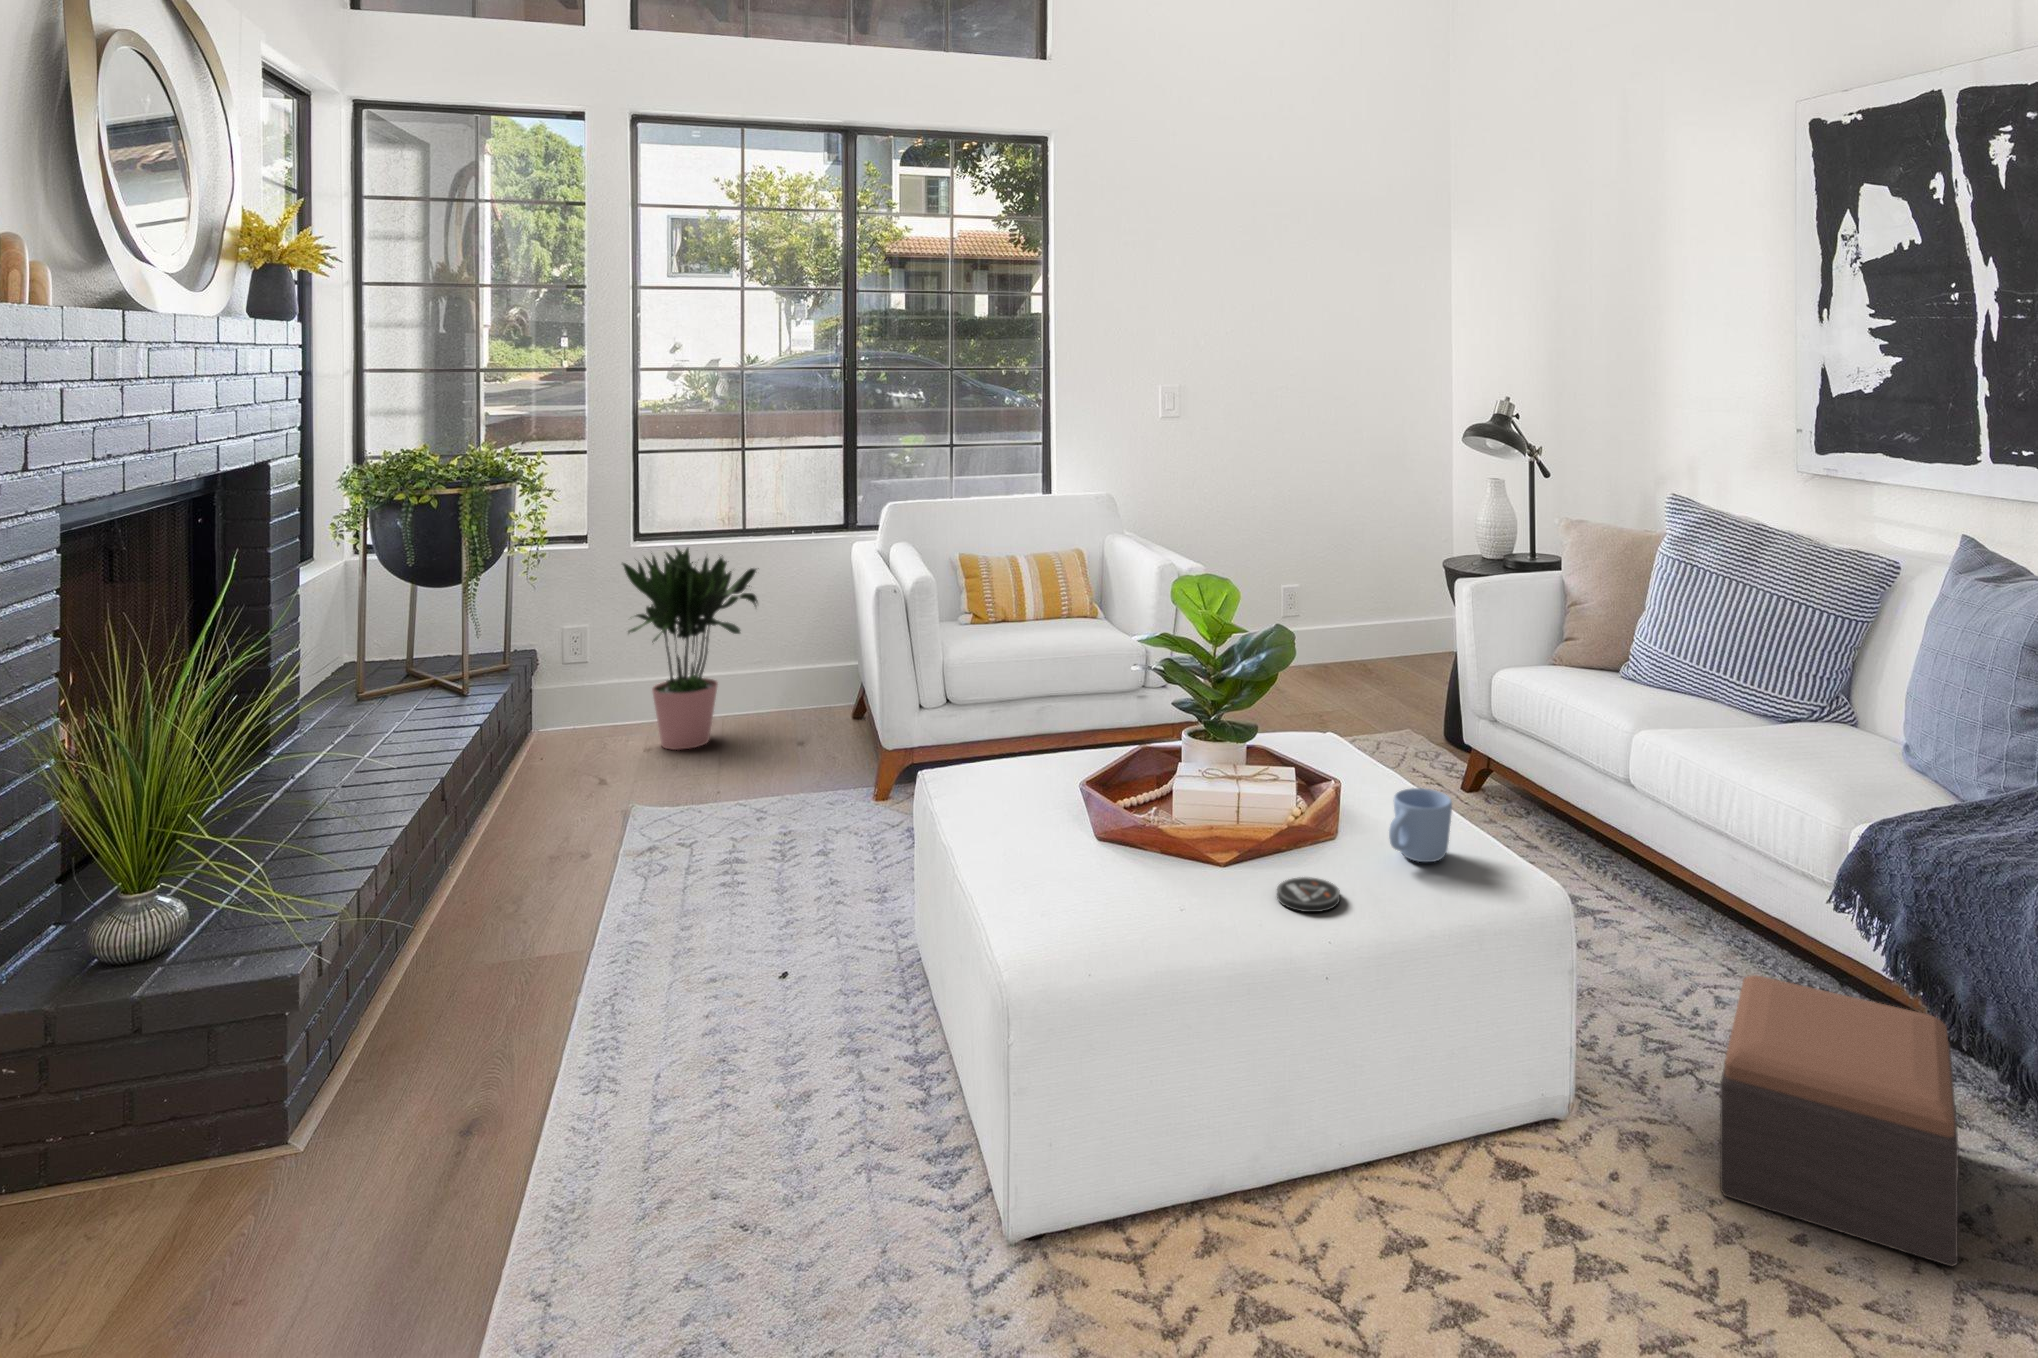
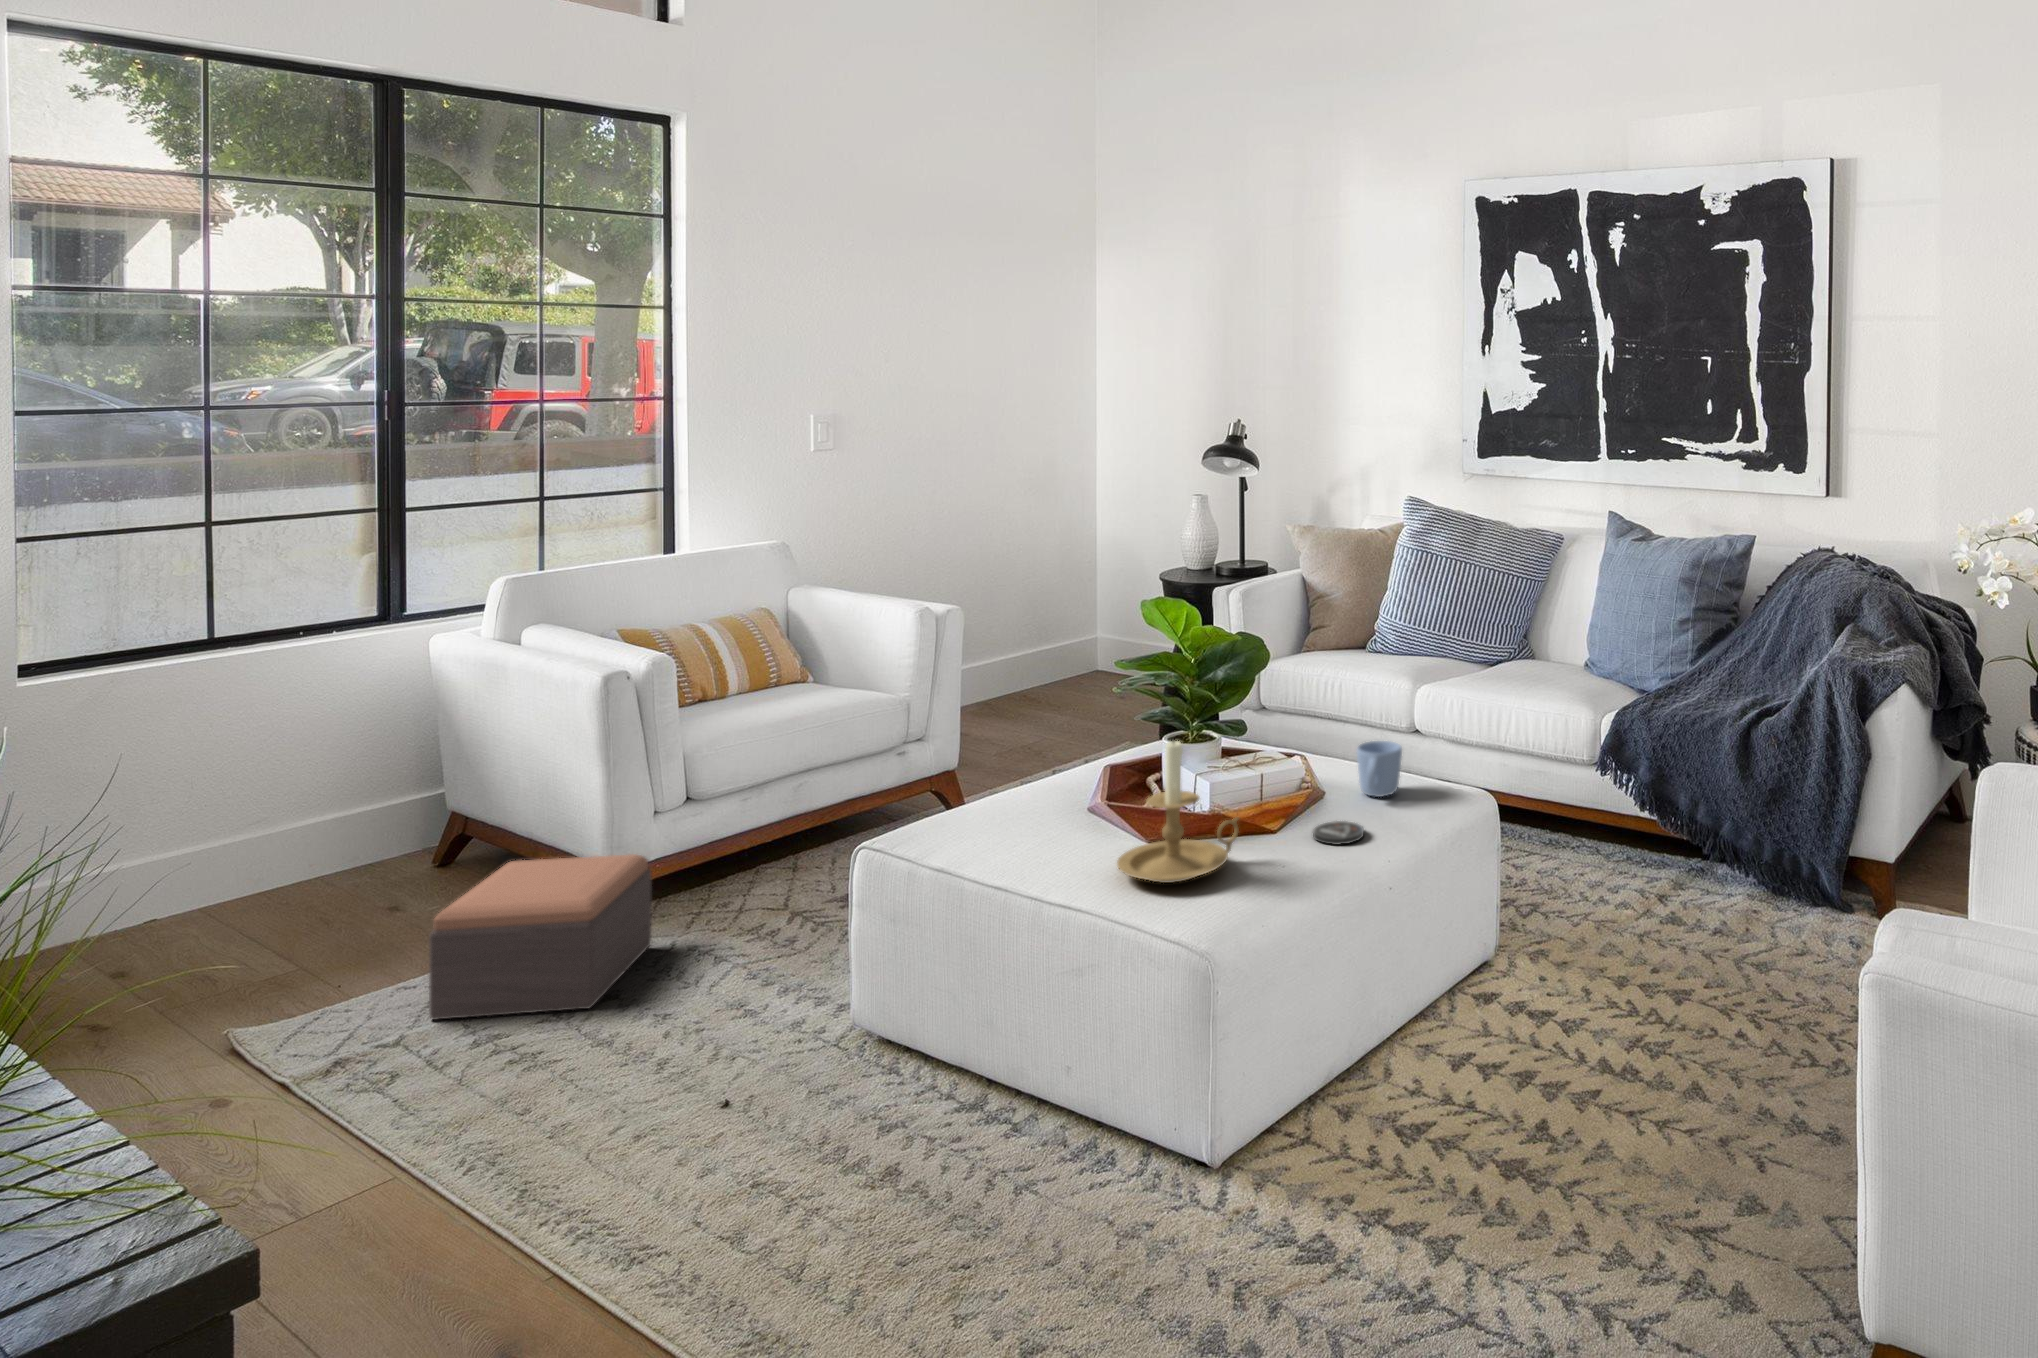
potted plant: present [623,548,758,750] -> none [139,655,393,950]
candle holder: none [1024,735,1172,902] -> present [1117,739,1239,883]
footstool: present [1720,975,1959,1266] -> present [429,854,651,1020]

